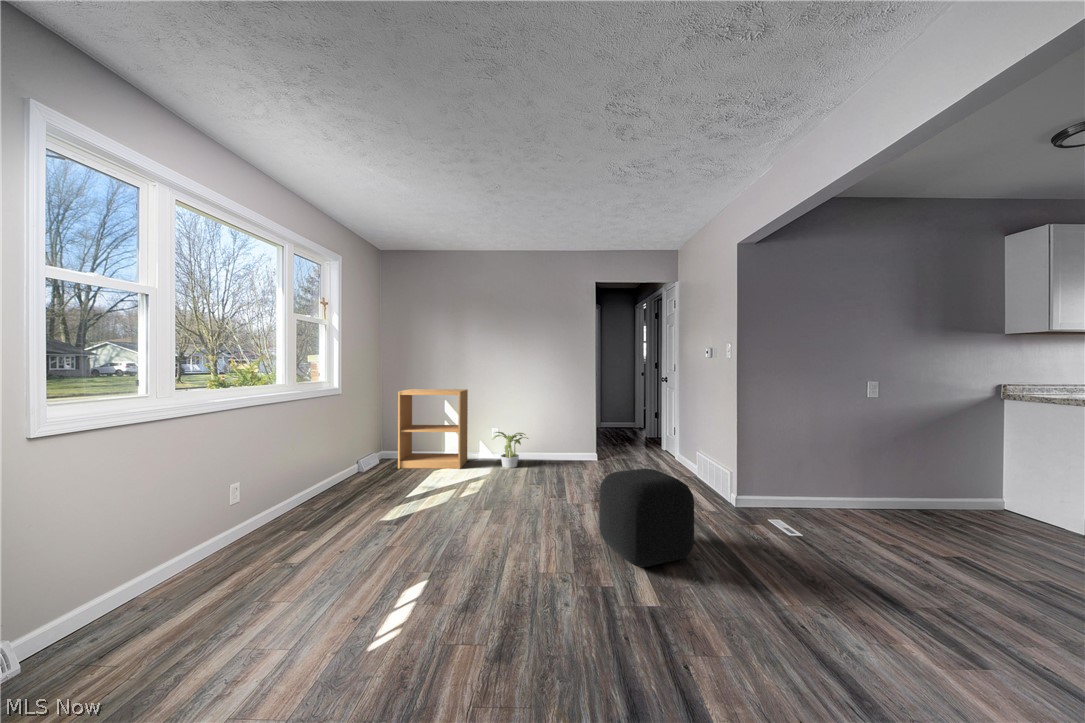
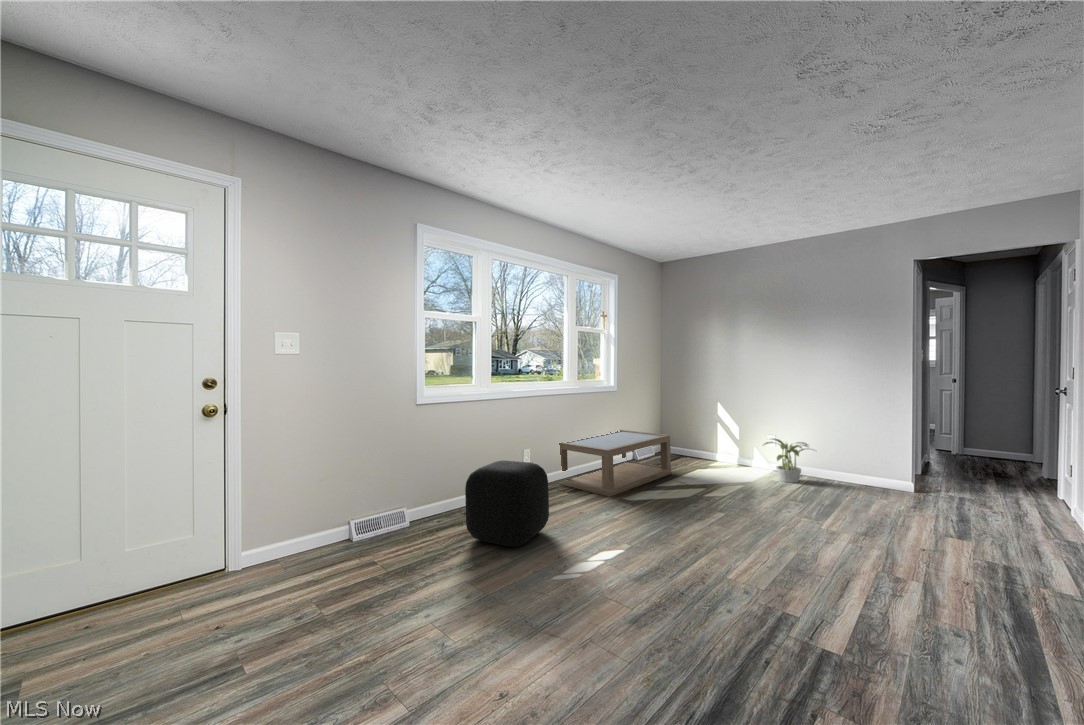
bookshelf: present [398,389,468,469] -> none [665,388,742,474]
coffee table: none [277,439,411,521] -> present [558,430,671,497]
ottoman: present [599,468,694,567] -> present [465,460,549,547]

